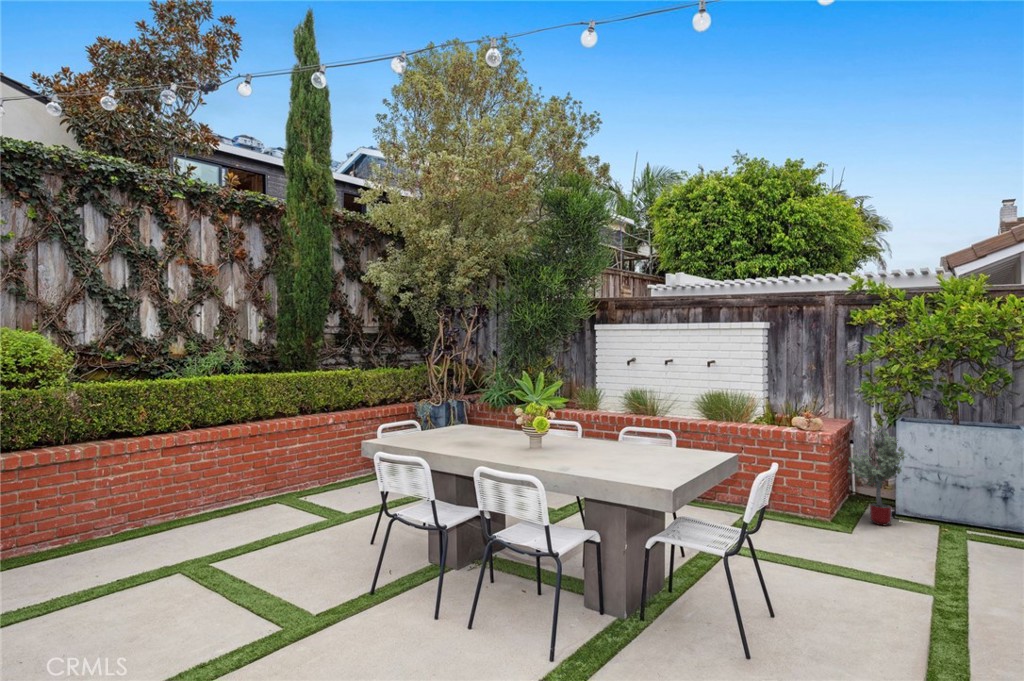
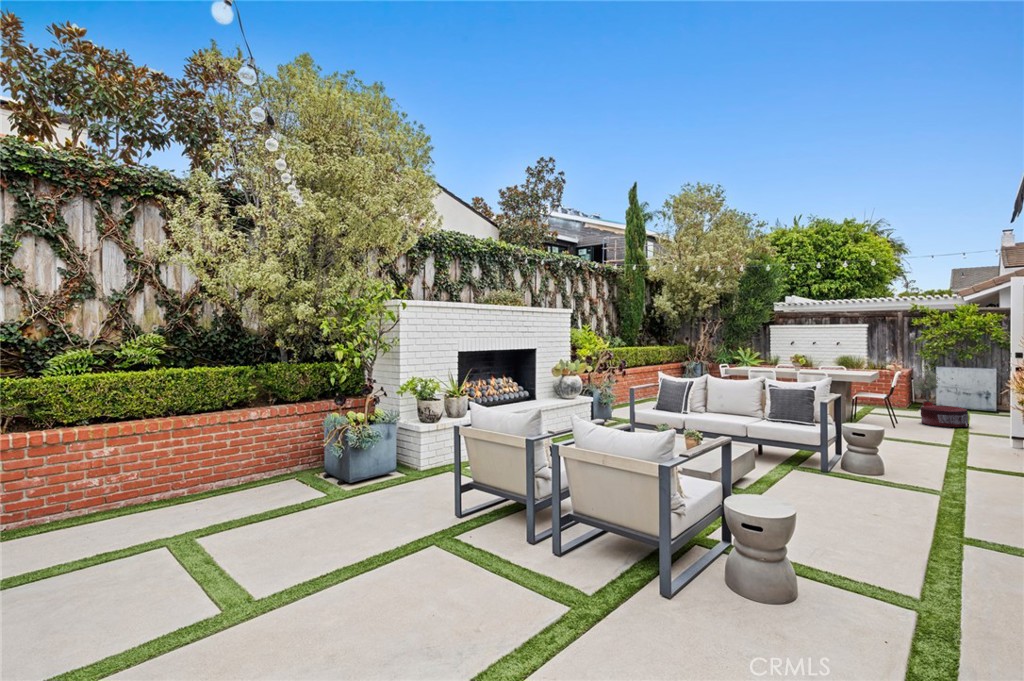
pouf: none [847,553,976,645] -> present [921,405,969,427]

